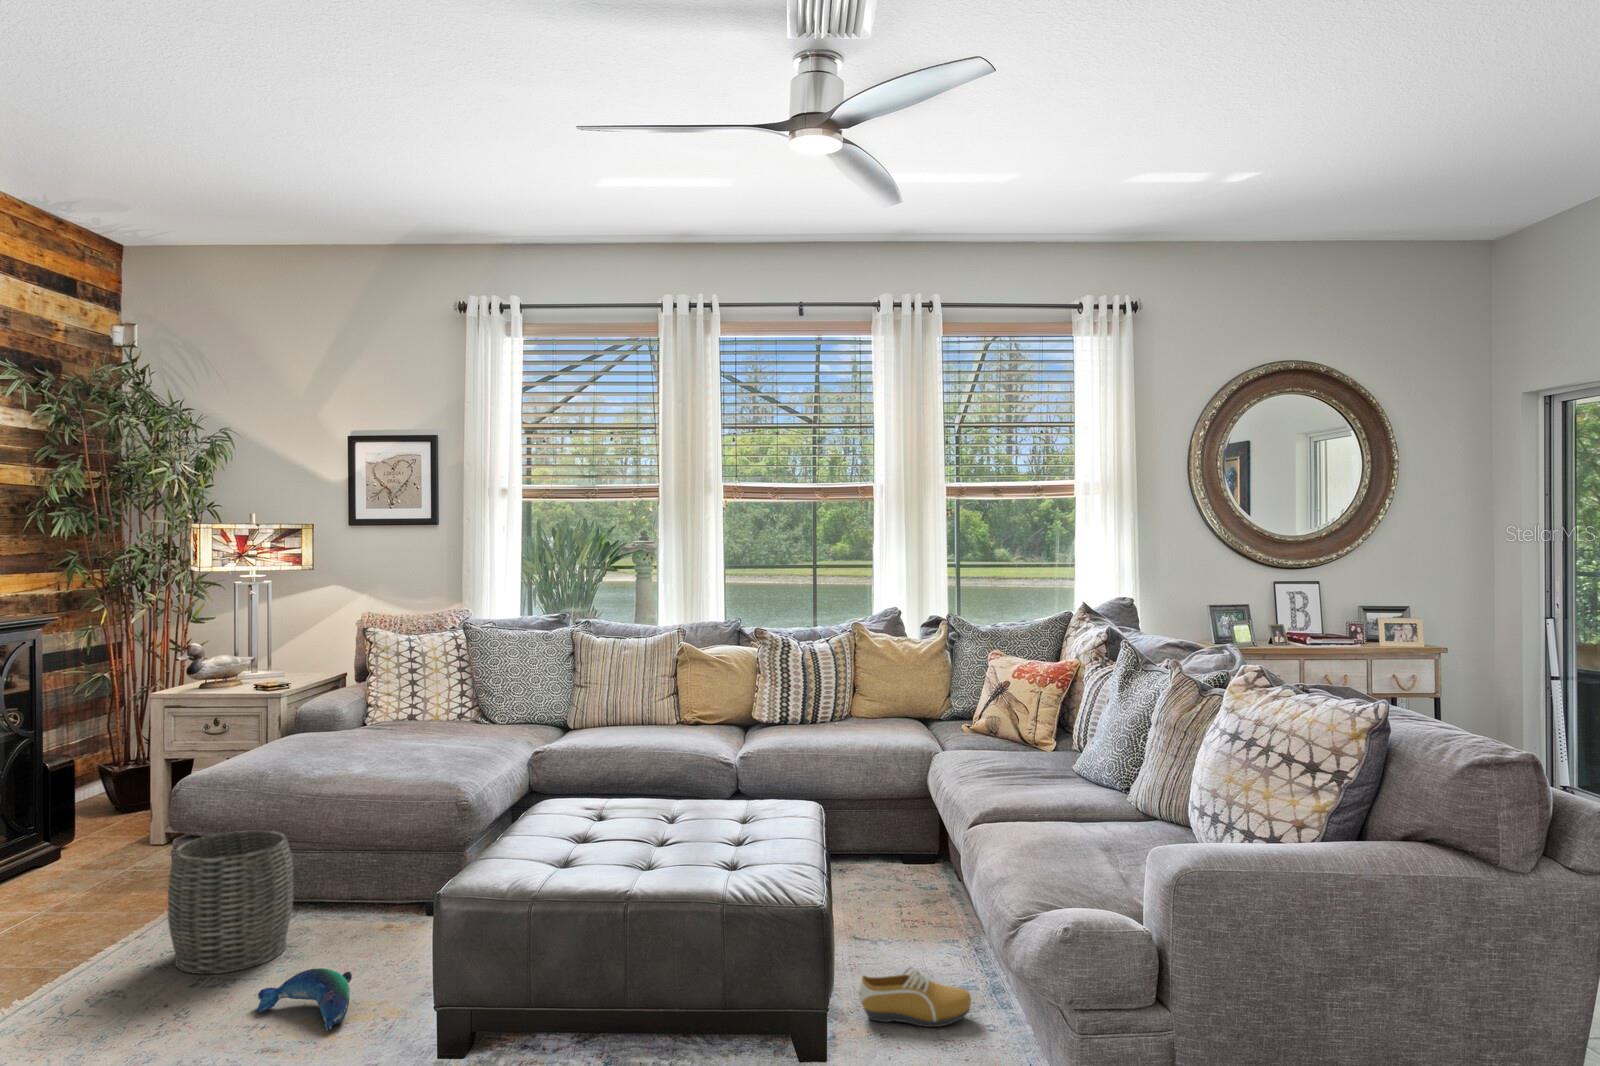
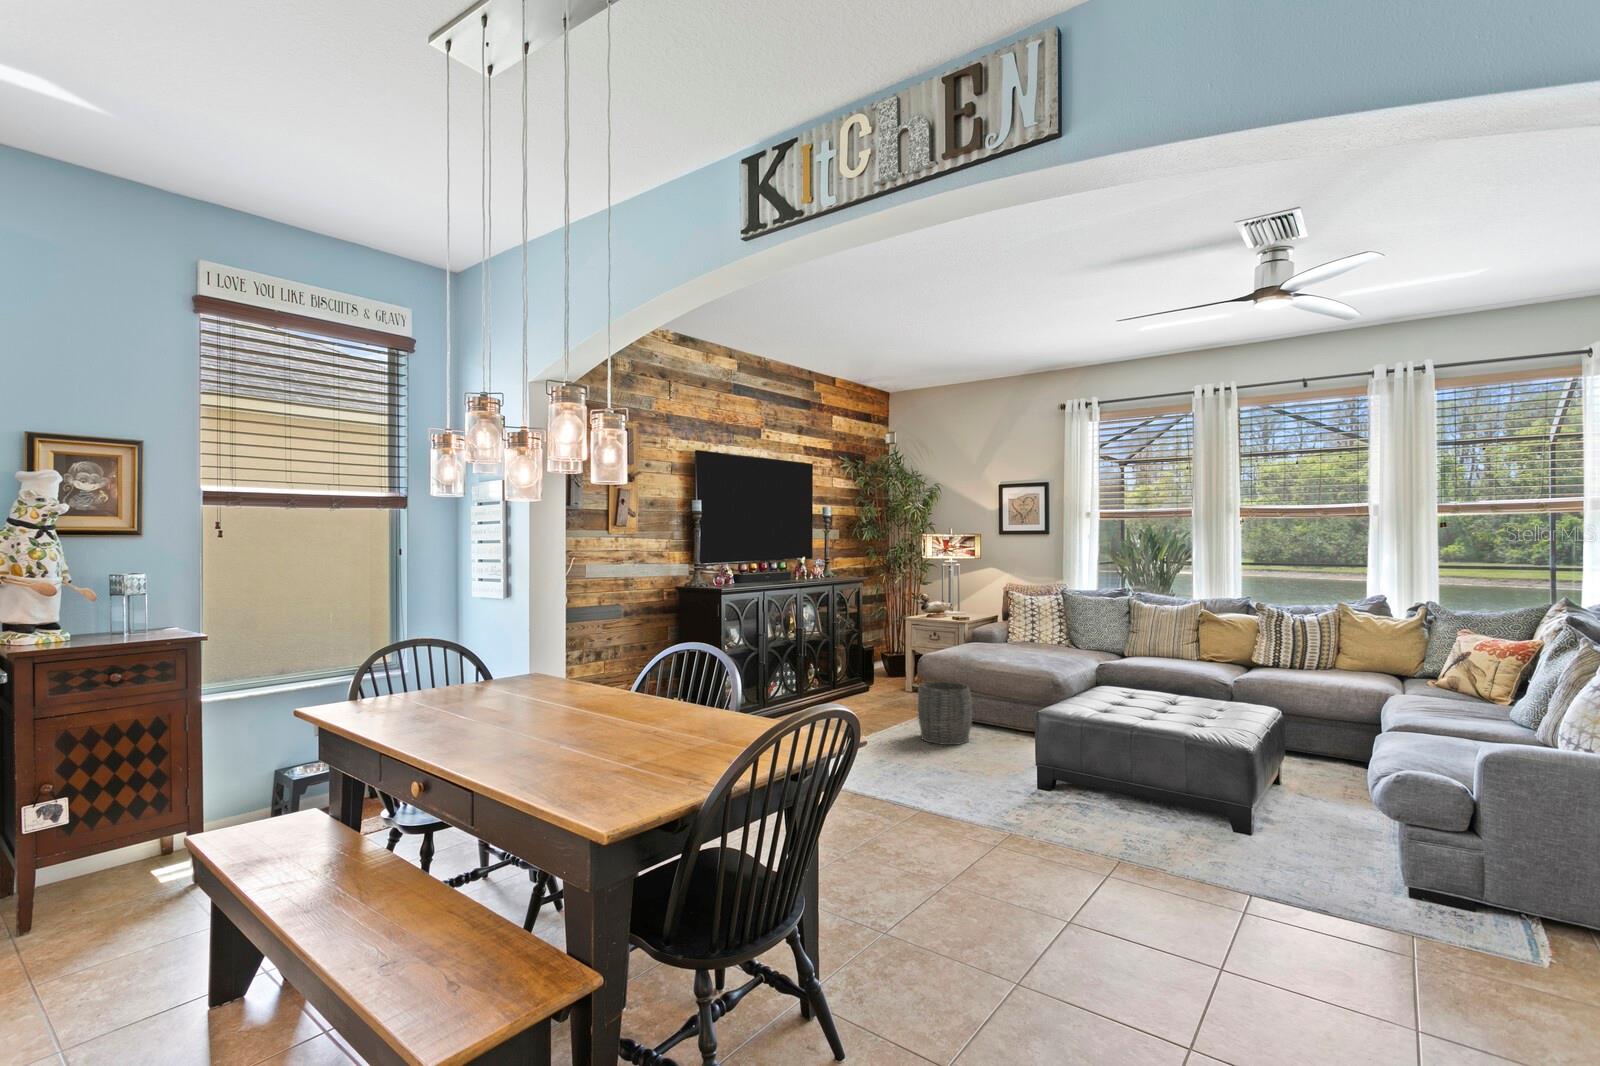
shoe: present [858,967,971,1027] -> none [1286,802,1369,841]
plush toy: present [257,968,352,1031] -> none [957,745,999,772]

